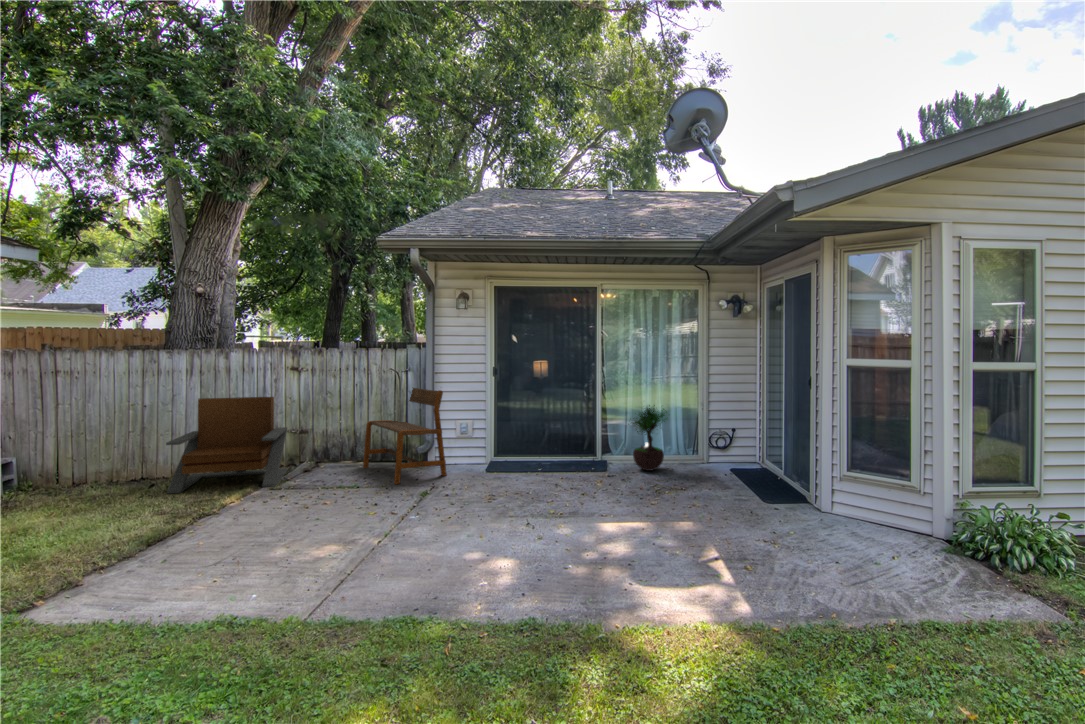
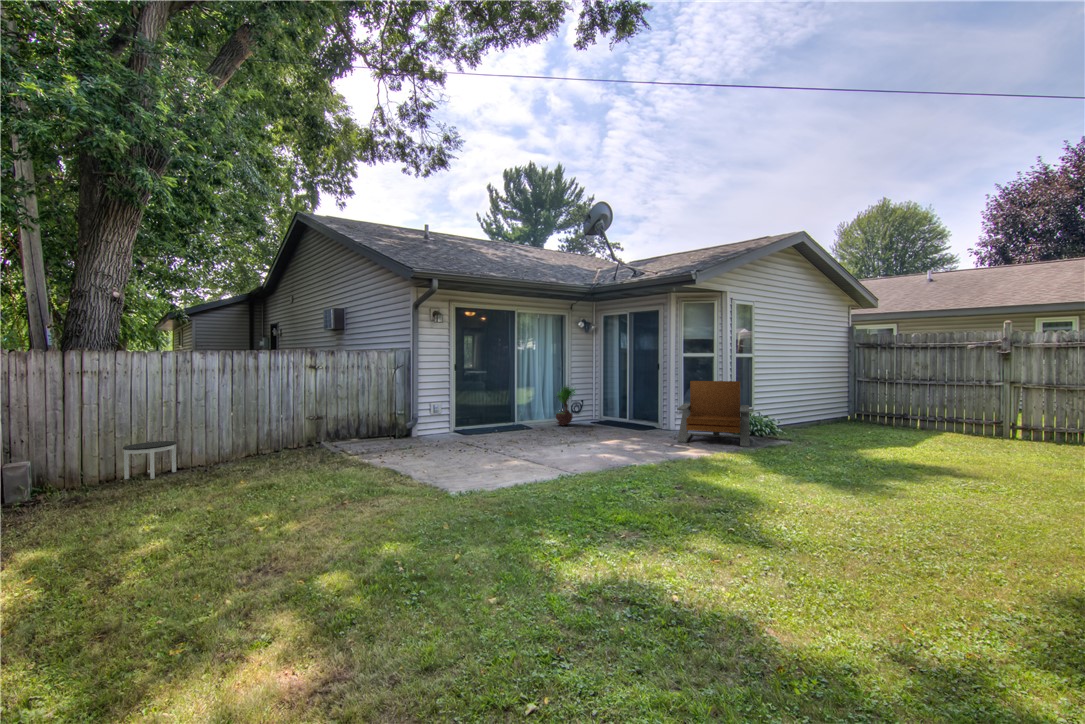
bench: present [363,388,447,484] -> none [373,380,449,447]
lounge chair: present [166,397,287,494] -> present [677,381,750,447]
round table: none [74,448,130,490] -> present [123,441,177,479]

